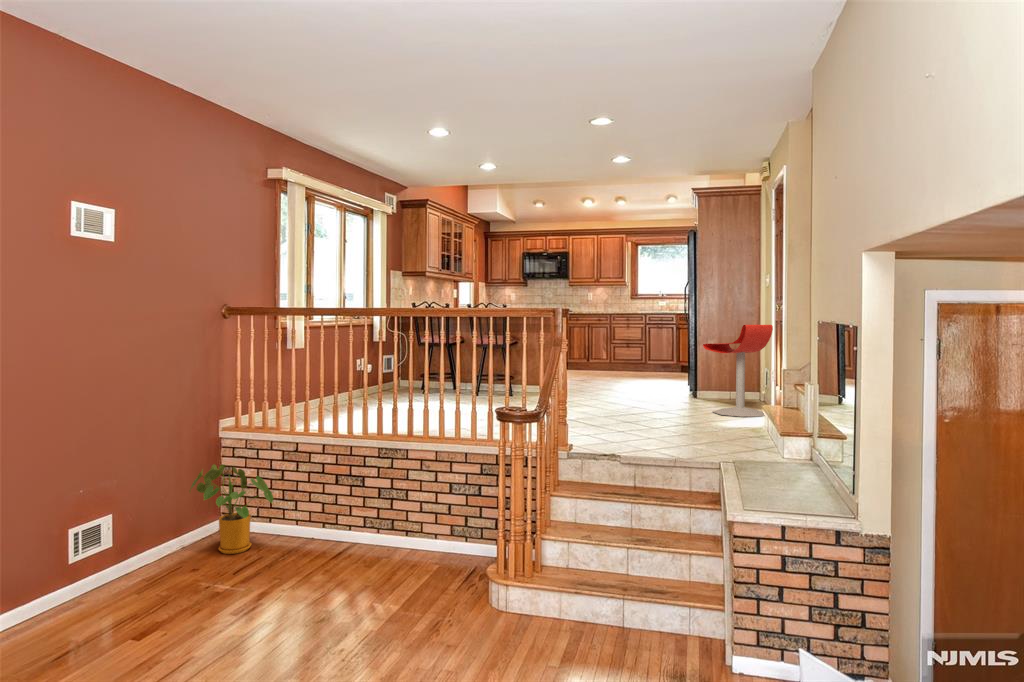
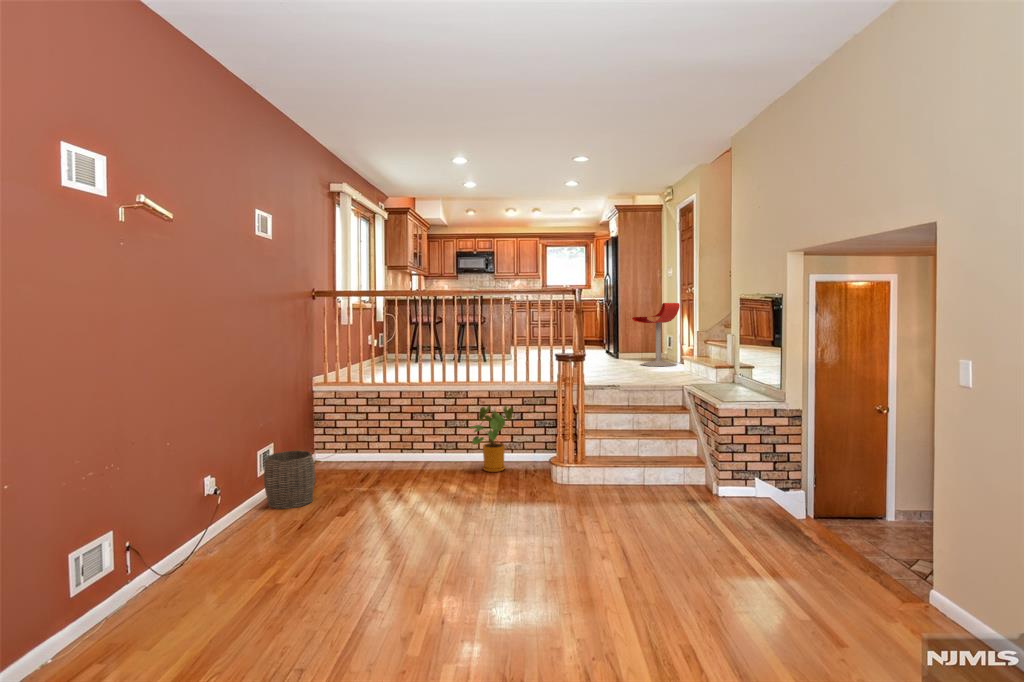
house plant: present [191,464,273,554] -> present [470,406,513,472]
woven basket: none [59,530,136,616] -> present [264,451,315,509]

